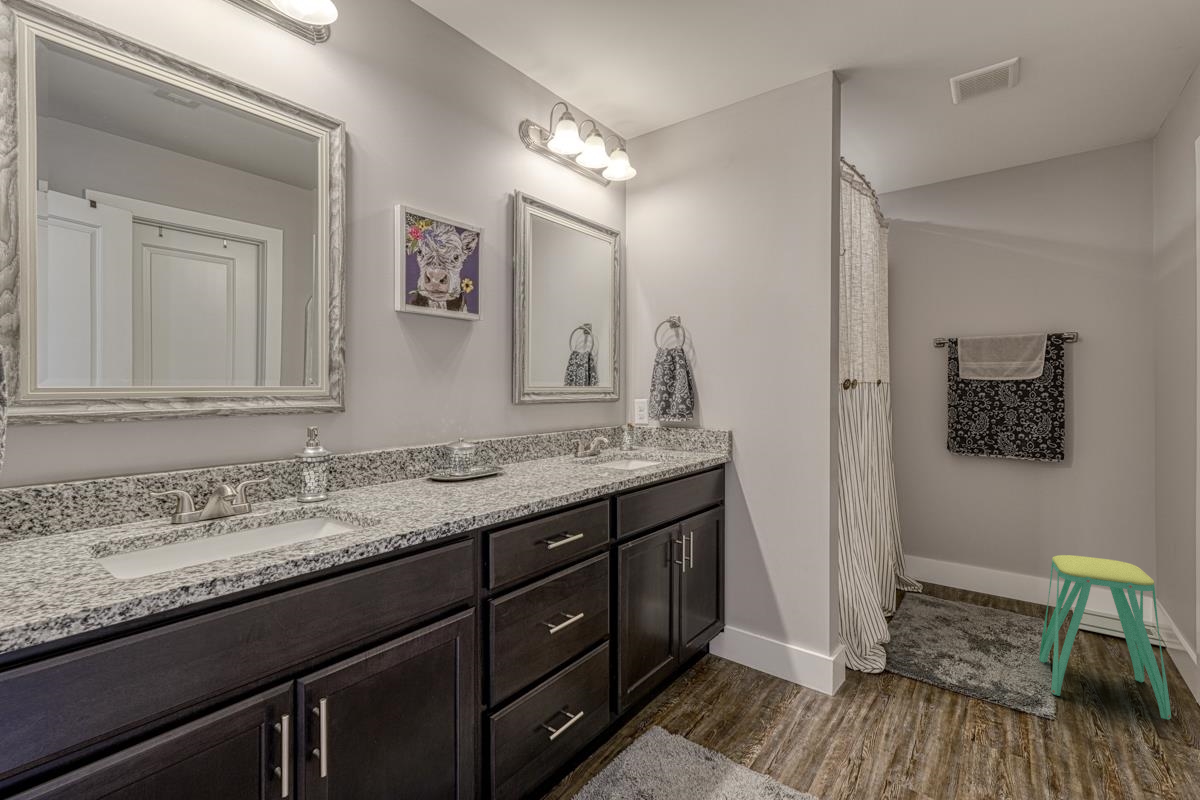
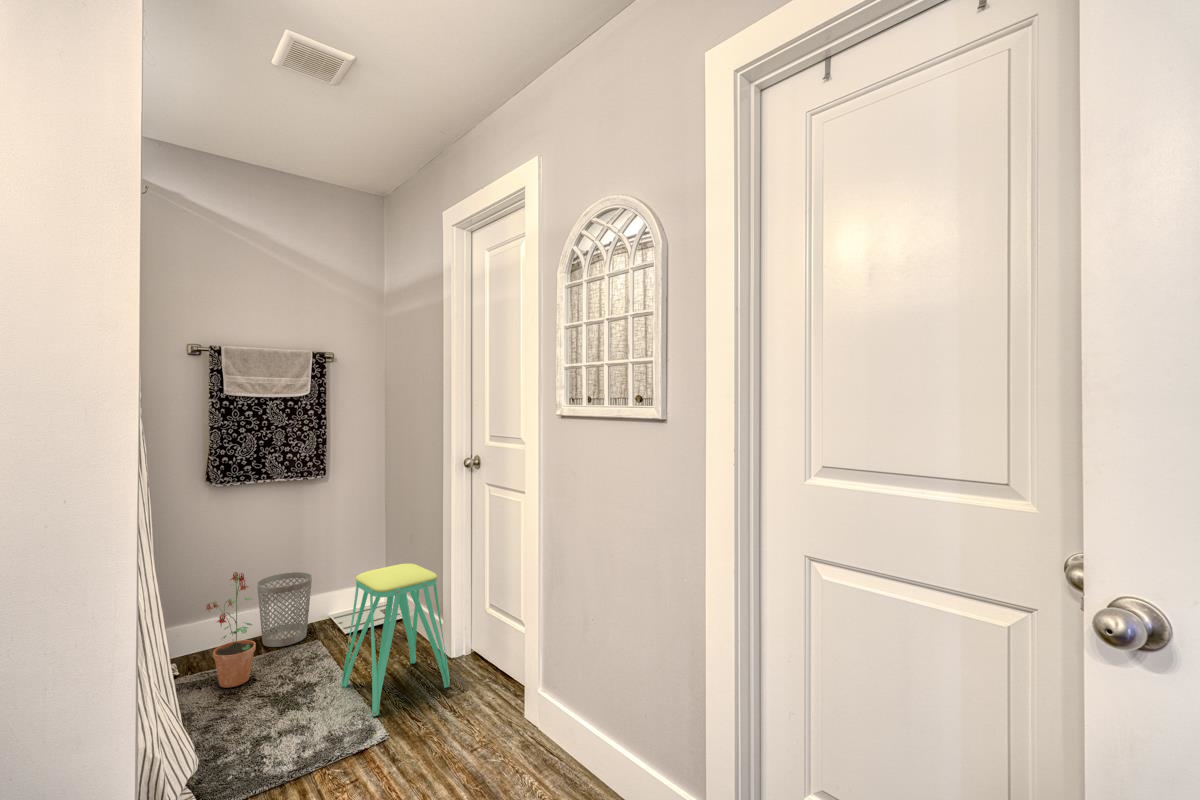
potted plant: none [932,526,970,620] -> present [206,572,256,688]
wastebasket: none [986,545,1042,613] -> present [257,572,312,647]

